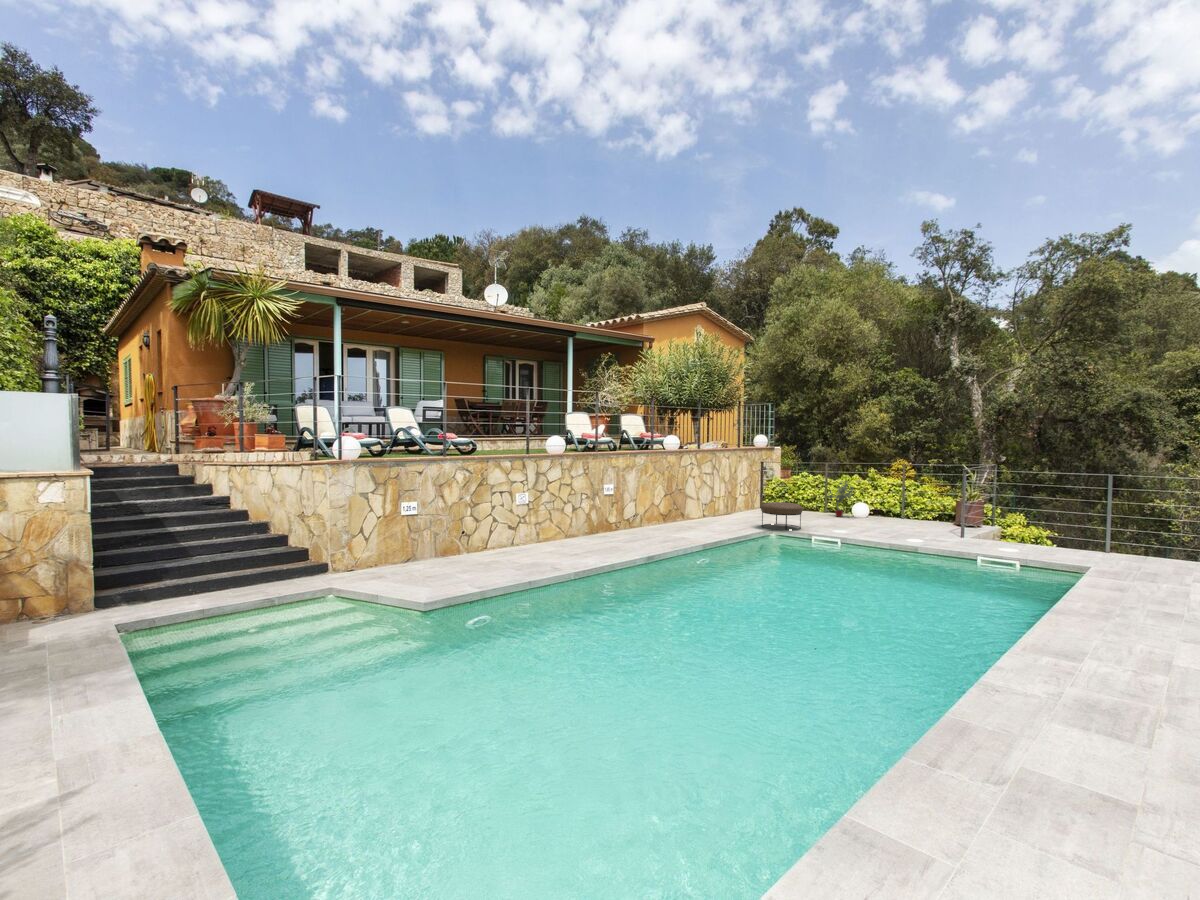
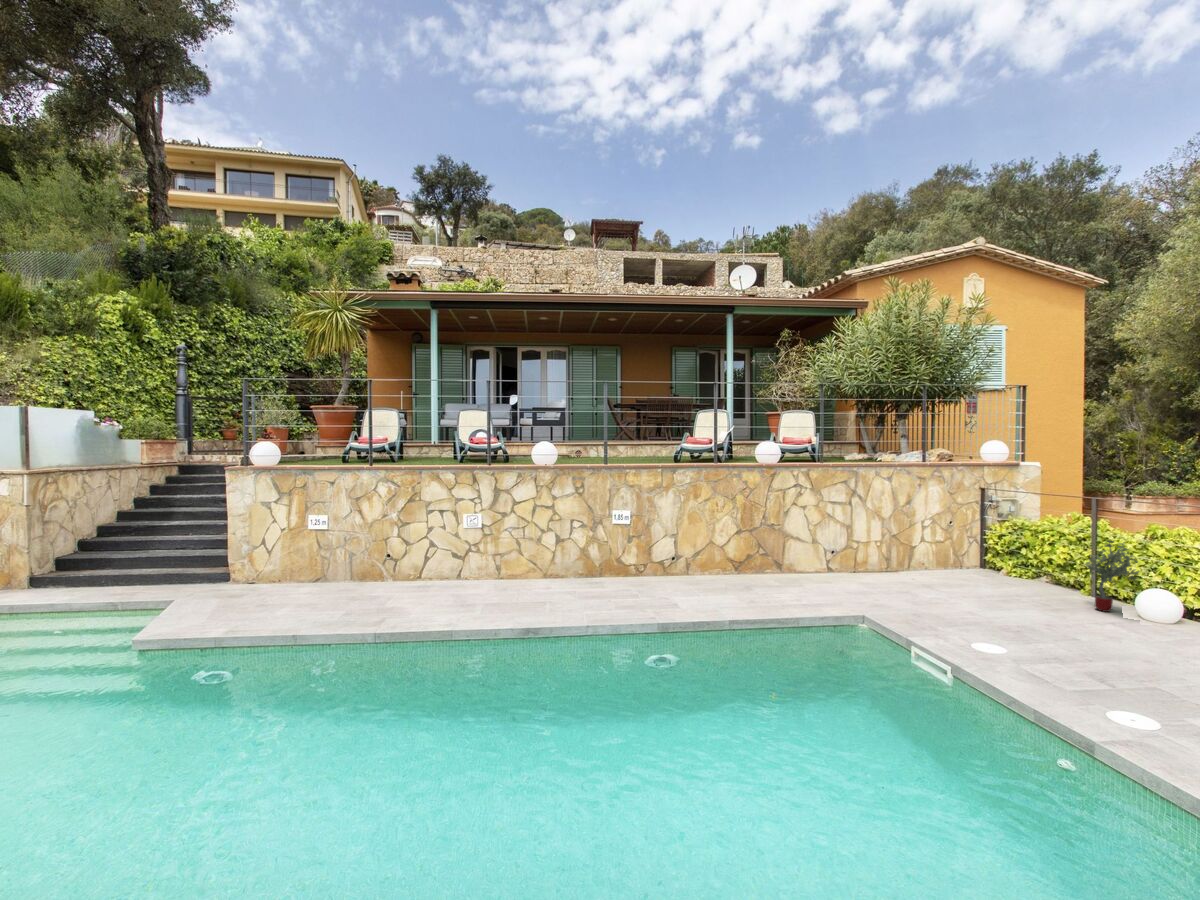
ottoman: present [761,502,802,530] -> none [855,566,934,624]

